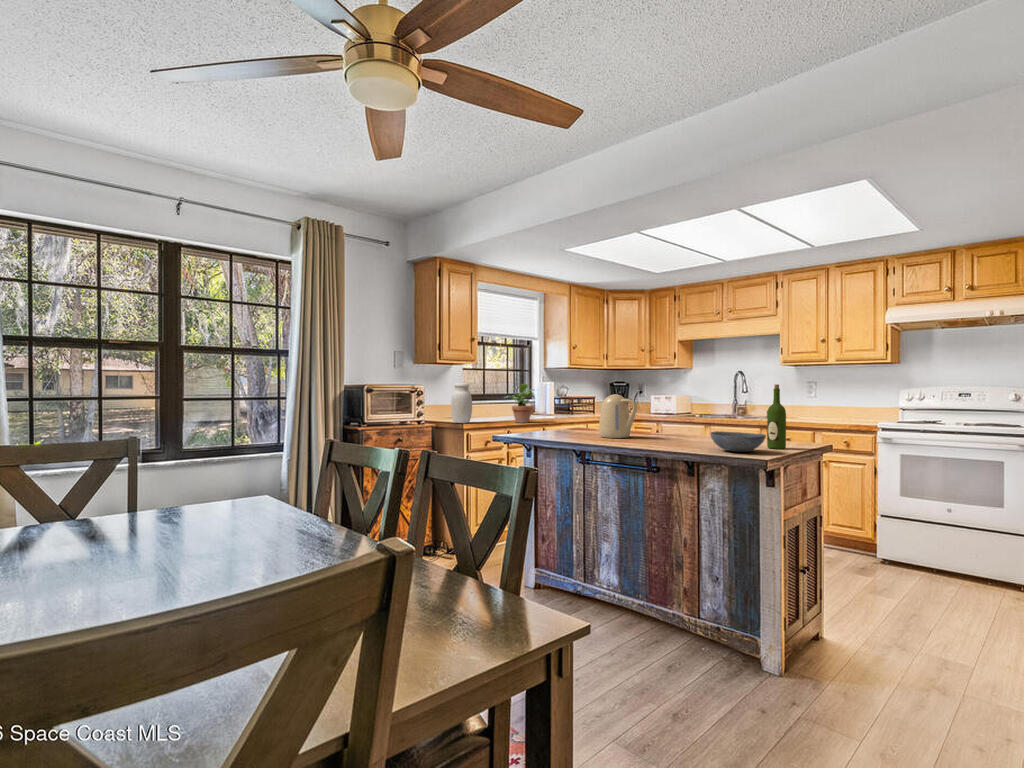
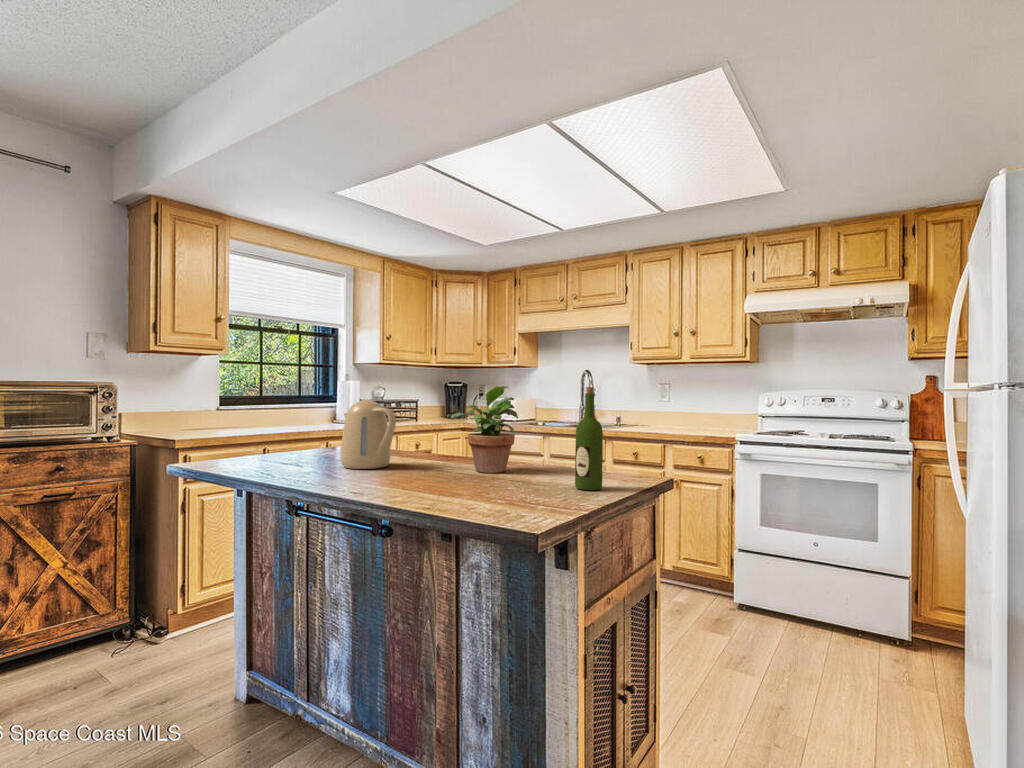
jar: present [451,383,472,423] -> none [171,381,205,439]
potted plant: present [505,383,534,423] -> present [451,386,518,473]
bowl: present [710,431,766,452] -> none [475,464,563,503]

